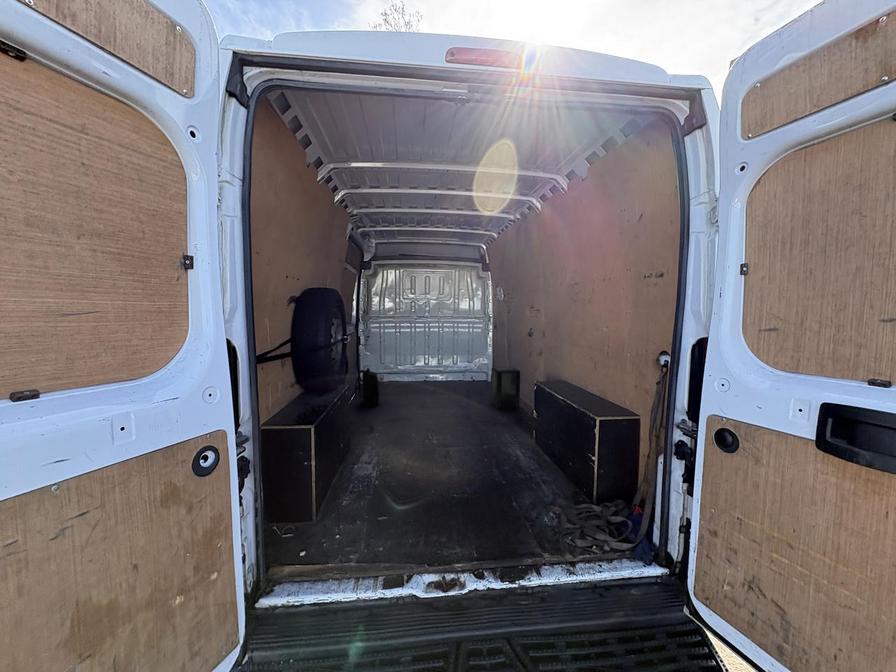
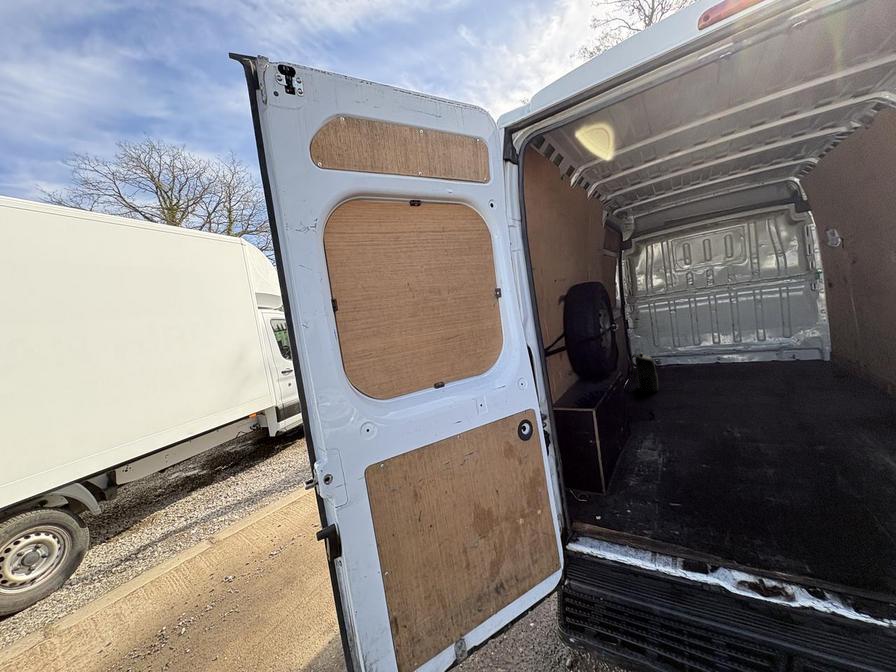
storage box: present [491,367,520,409] -> none [827,339,891,398]

